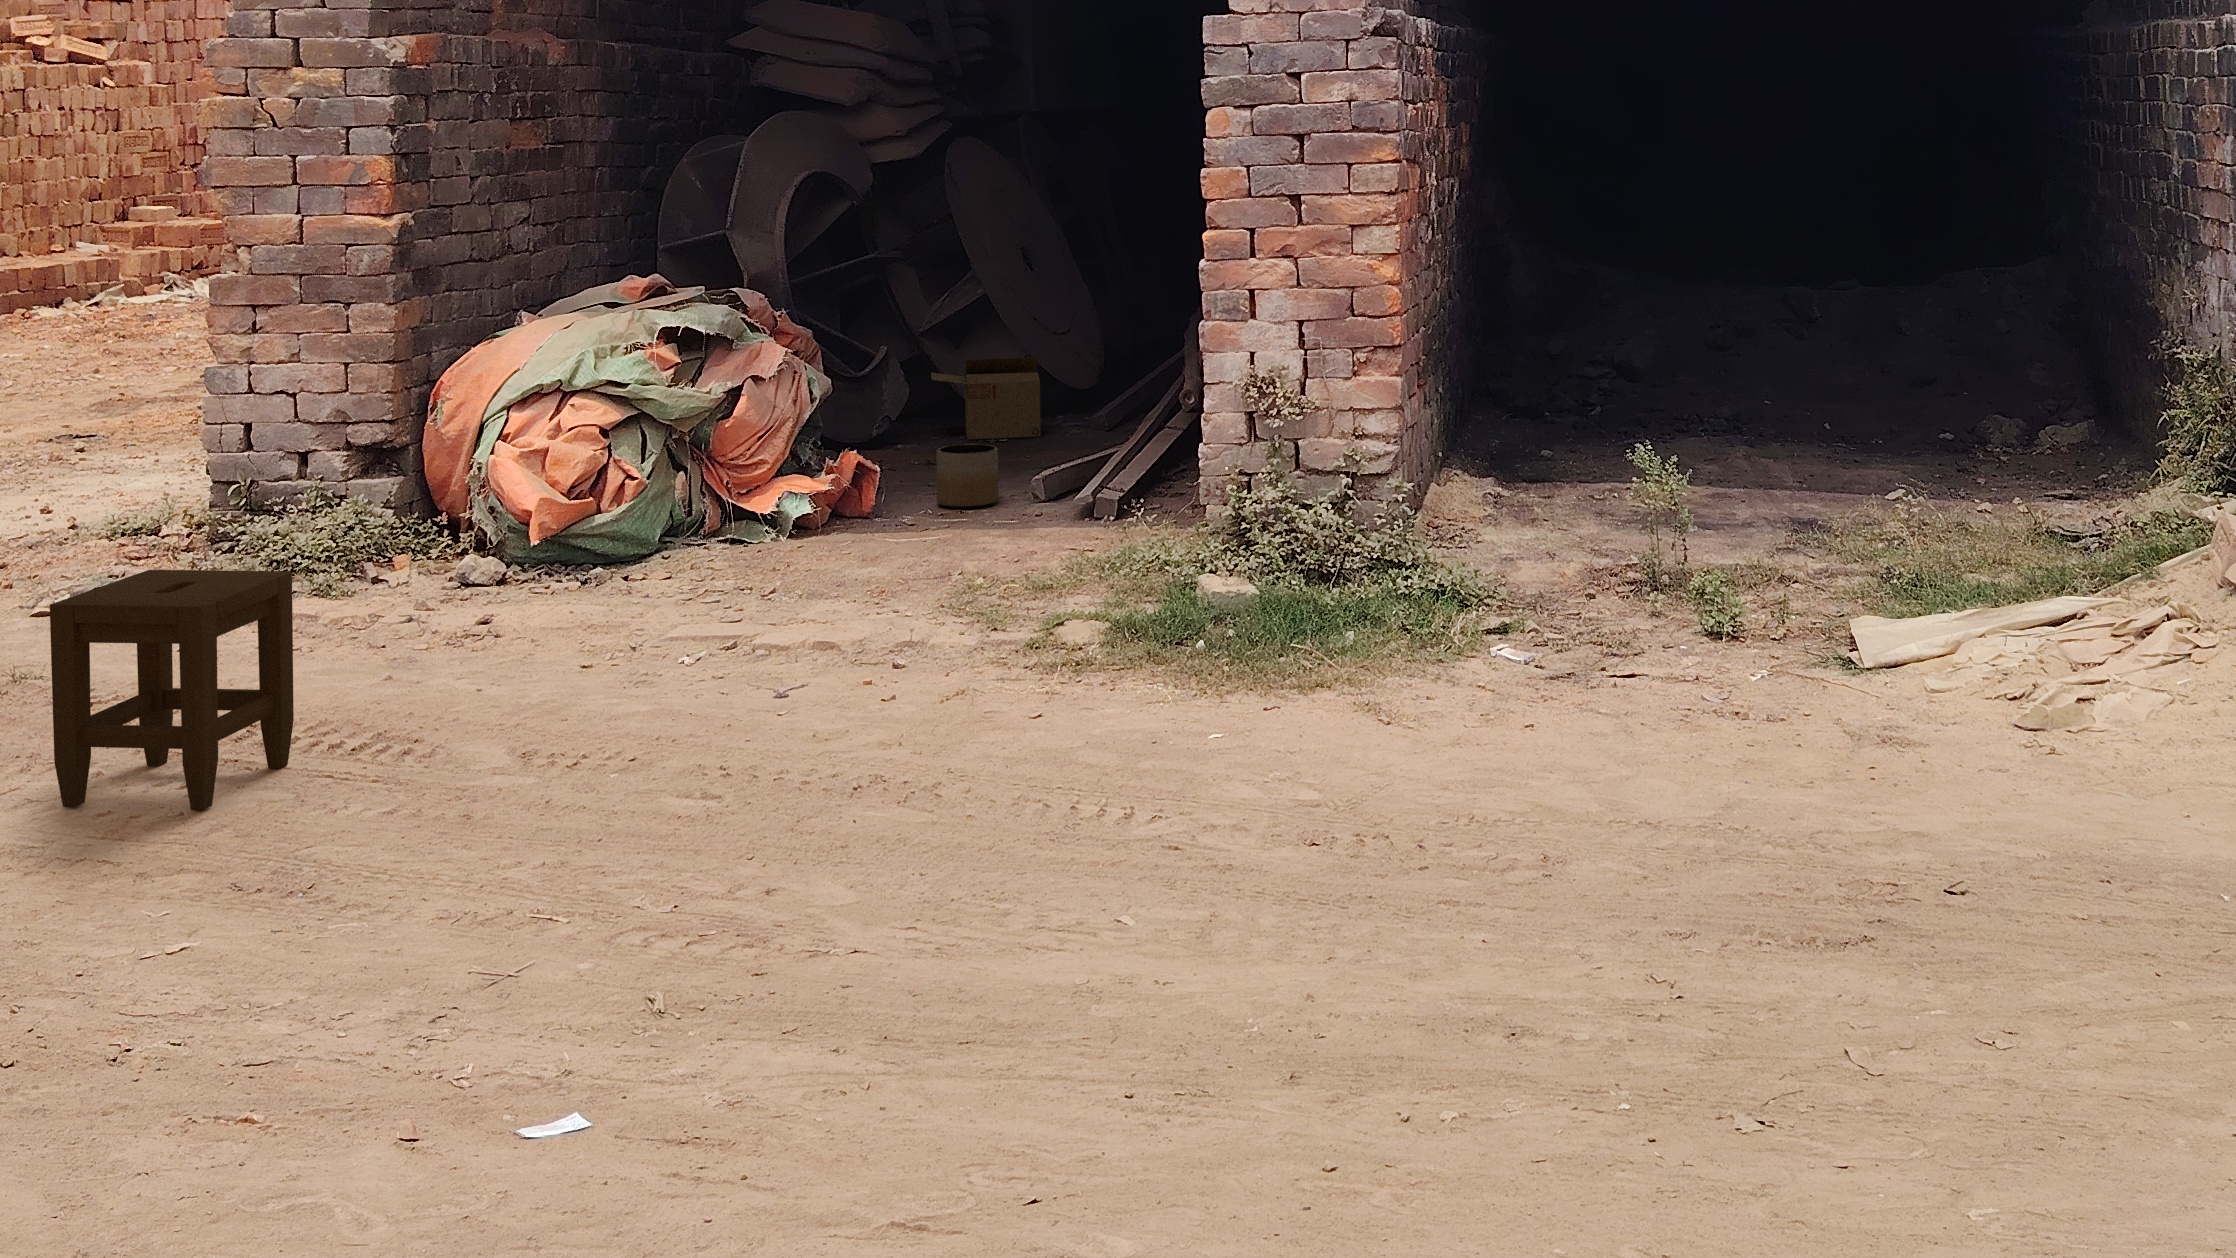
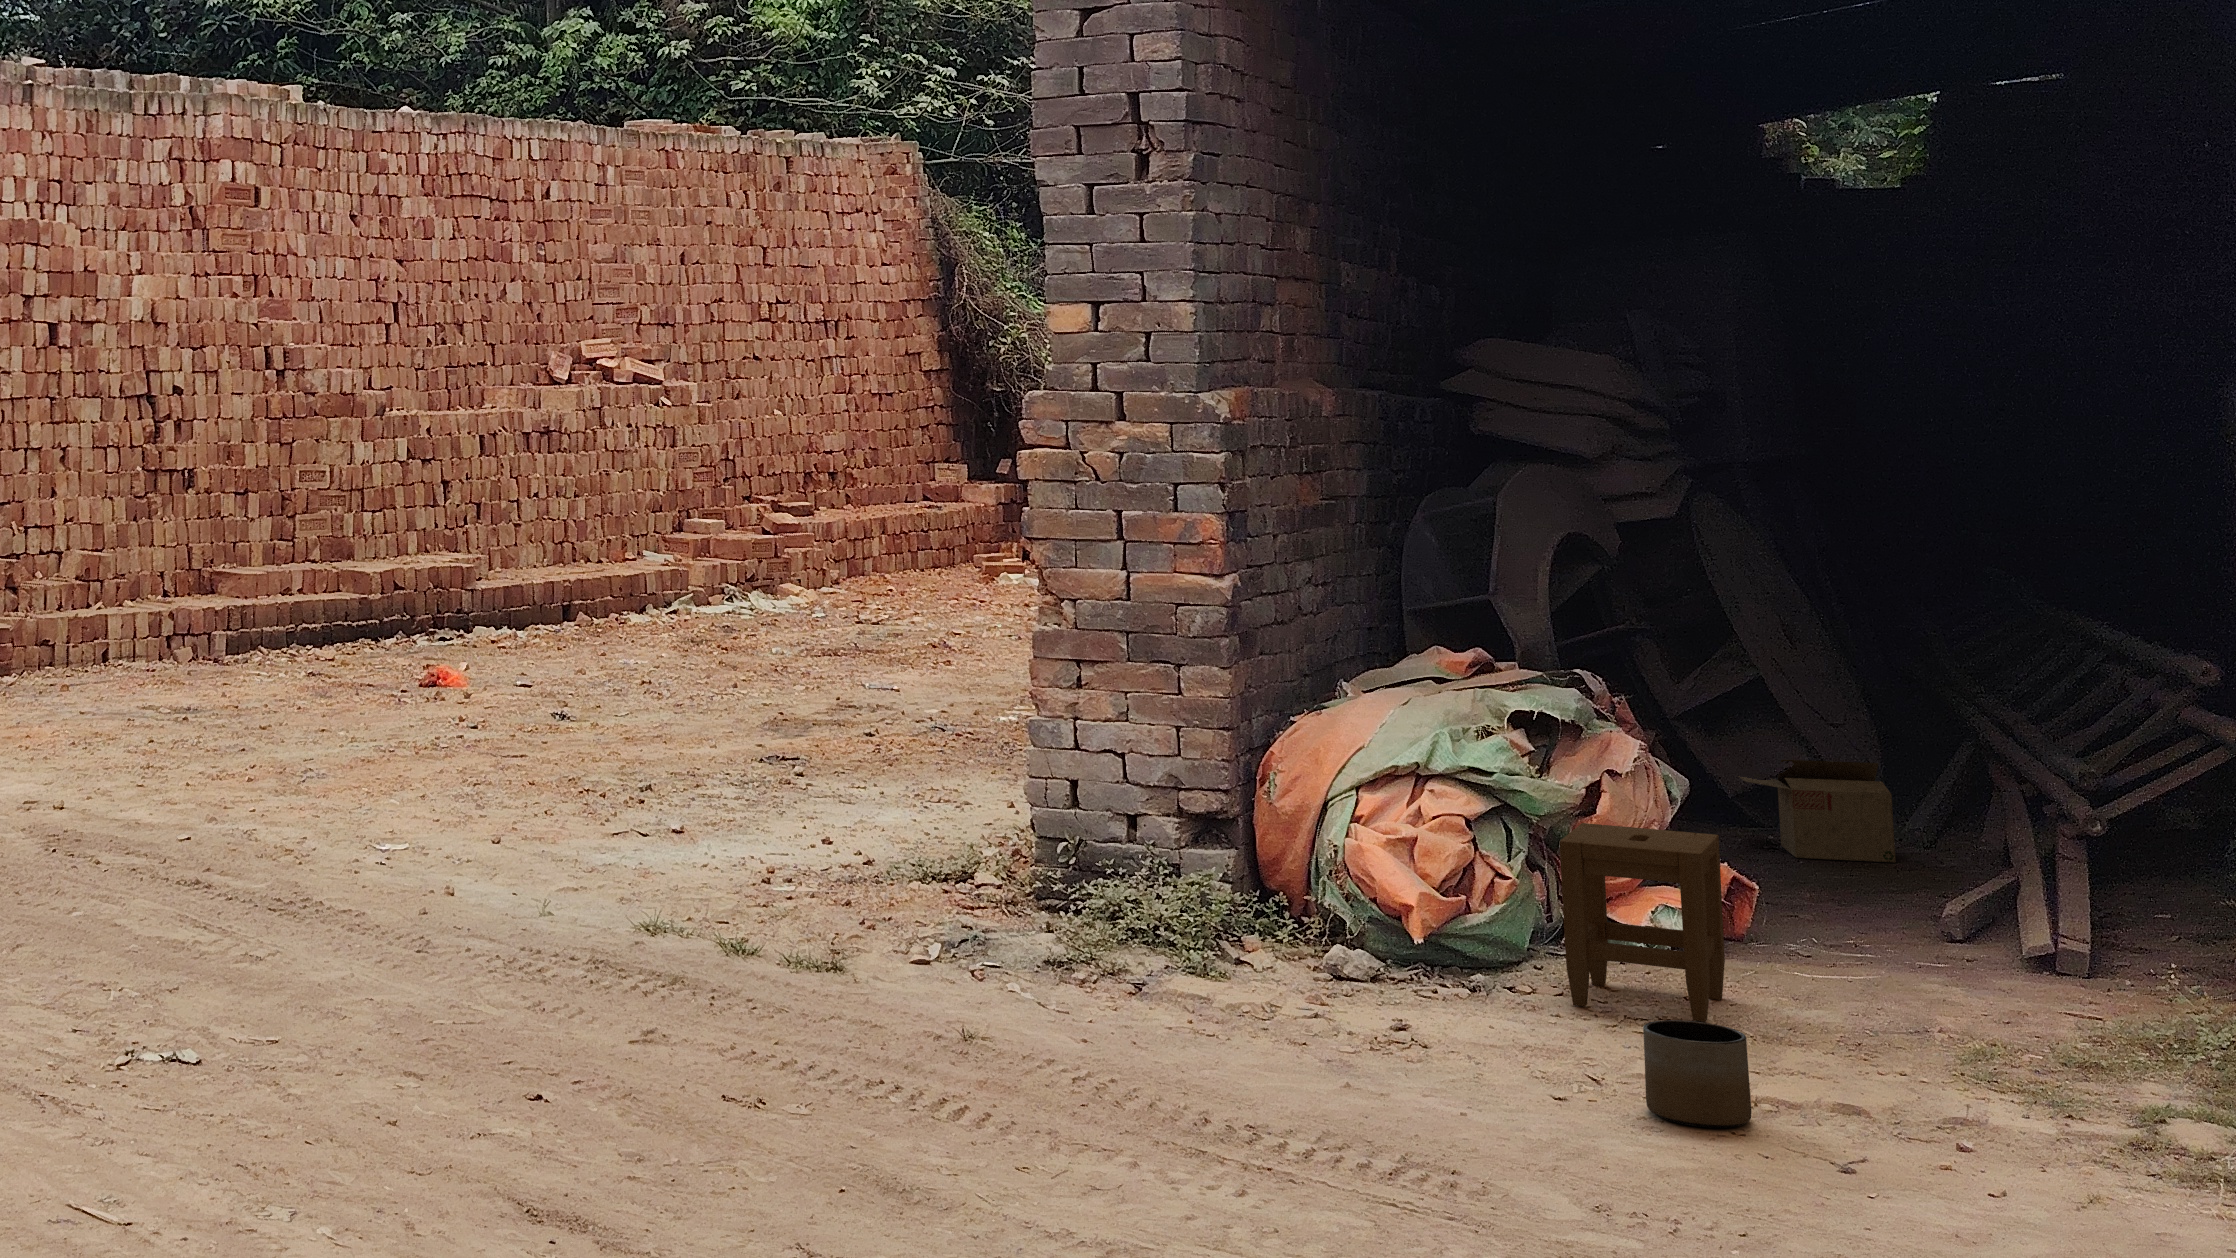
planter: present [937,444,999,508] -> present [1643,1020,1751,1128]
stool: present [50,570,294,810] -> present [1559,823,1725,1022]

